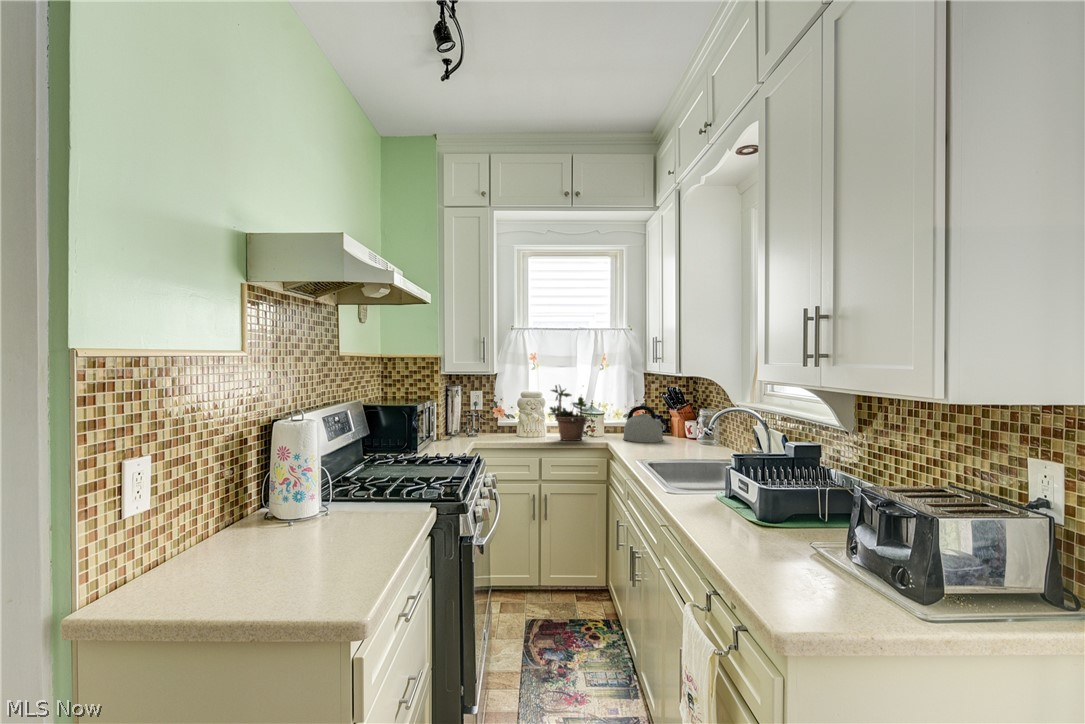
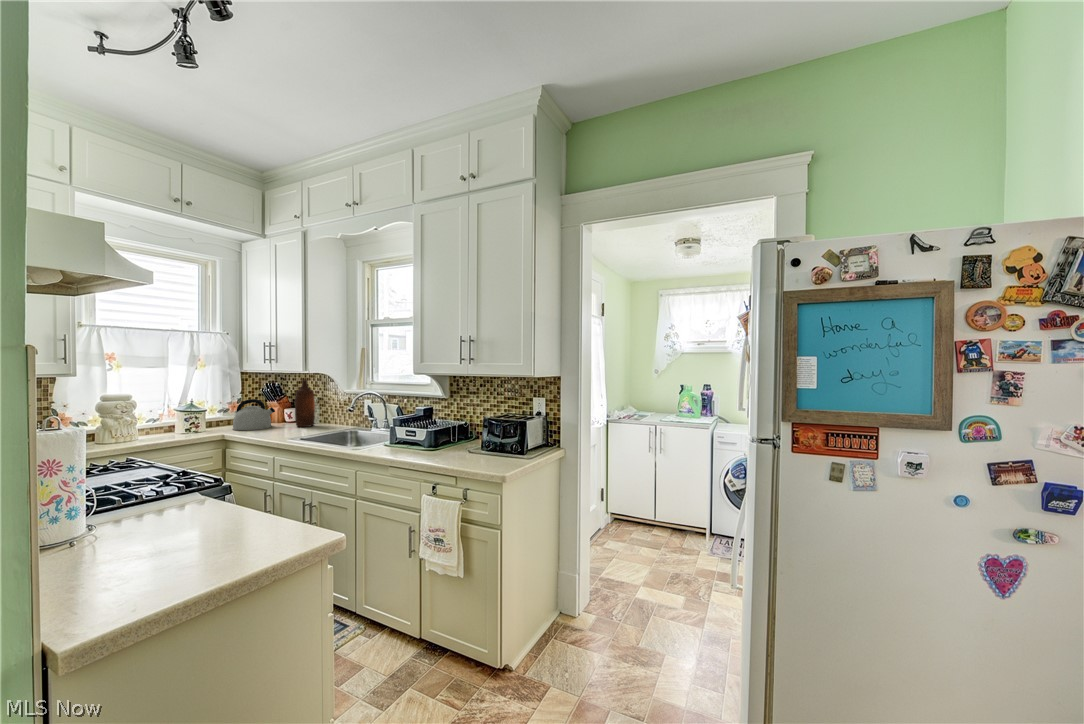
potted plant: present [548,385,589,441] -> none [147,381,201,439]
bottle: none [682,386,705,448] -> present [295,380,315,427]

